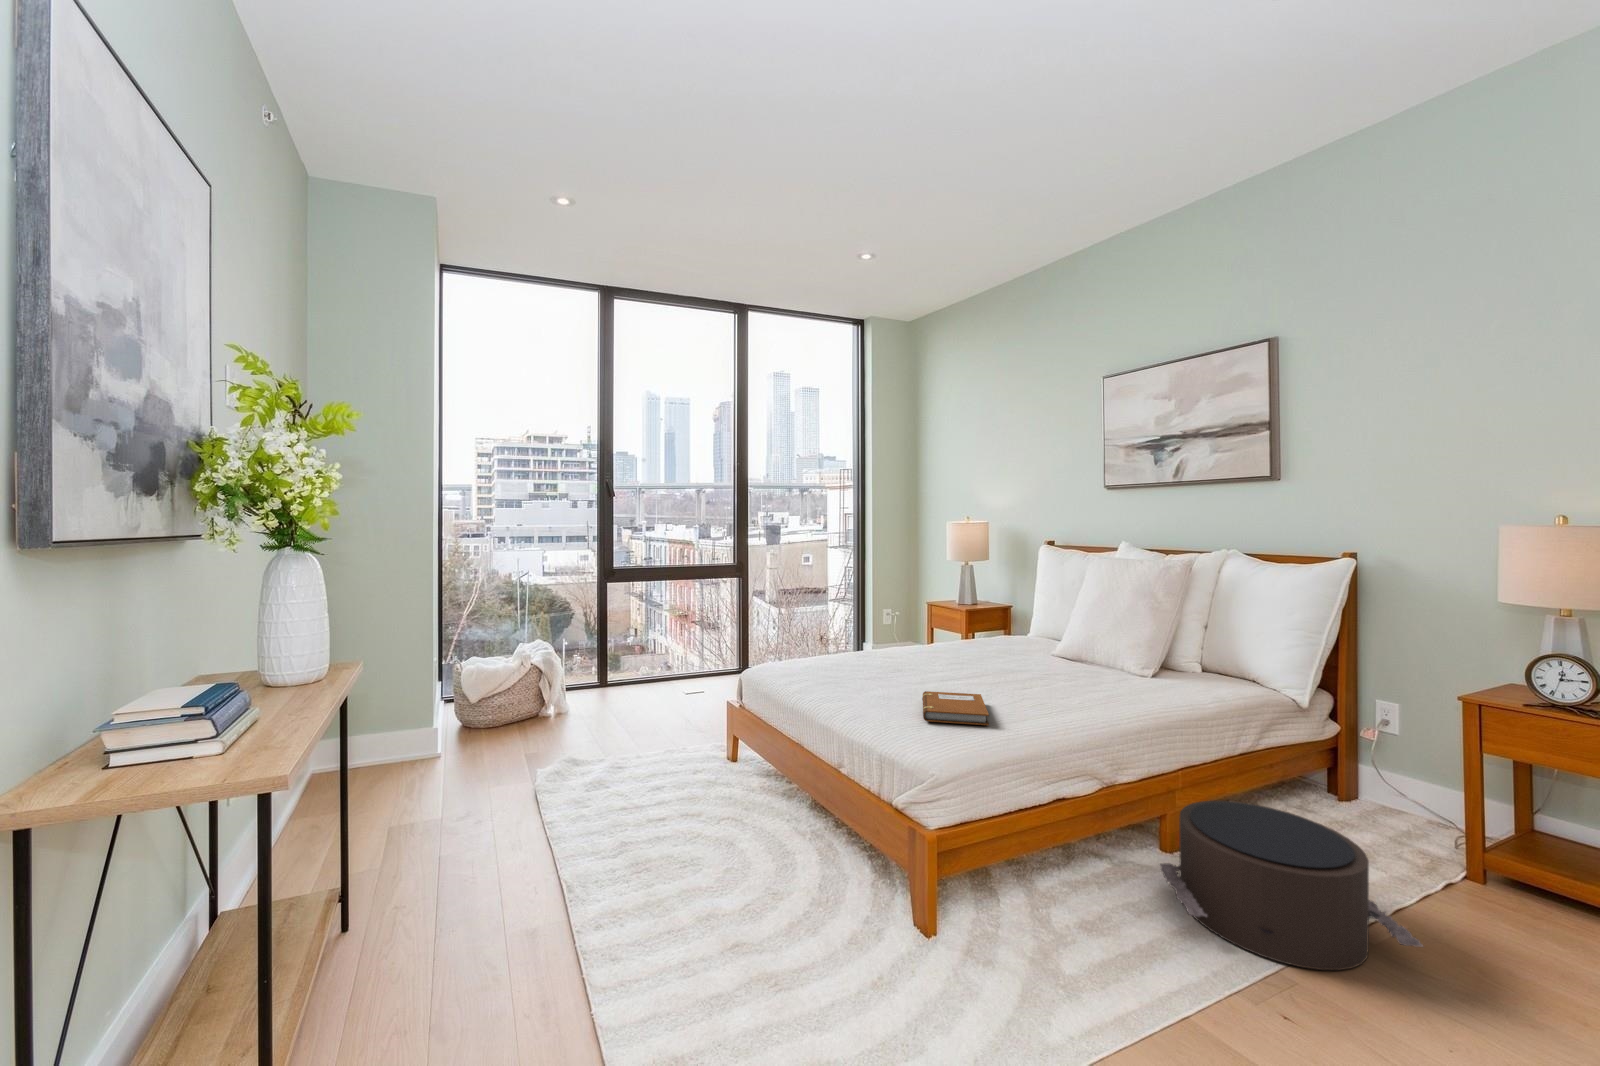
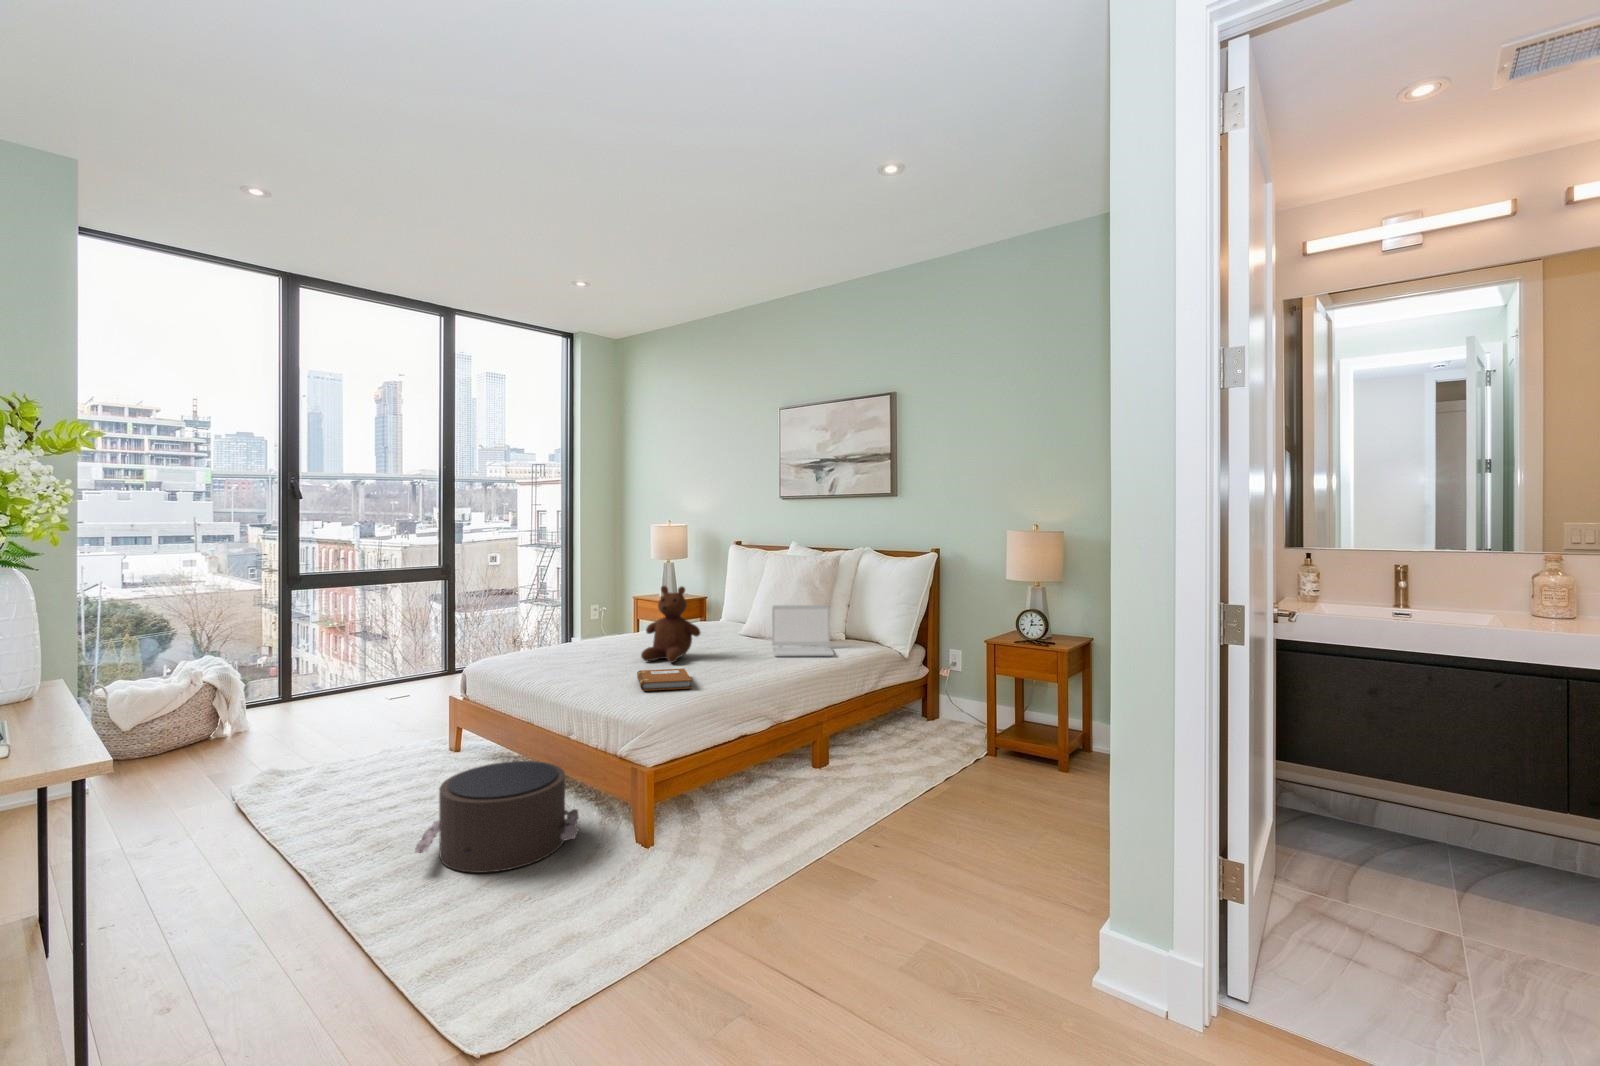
teddy bear: none [931,590,1003,682] -> present [641,586,700,663]
laptop: none [1097,619,1193,694] -> present [772,605,834,656]
pouf: present [1159,801,1423,970] -> present [415,761,579,873]

